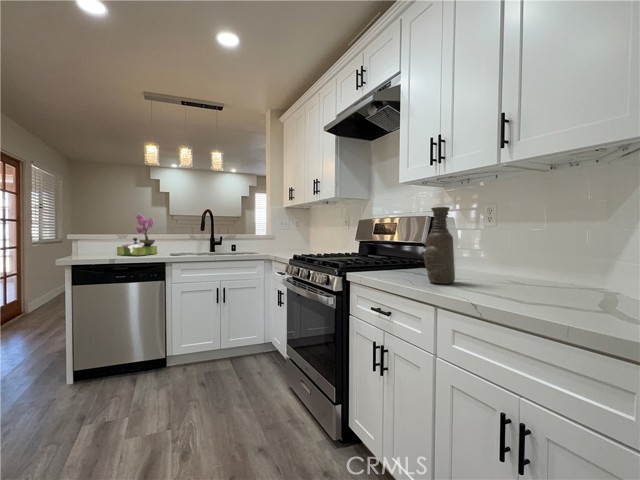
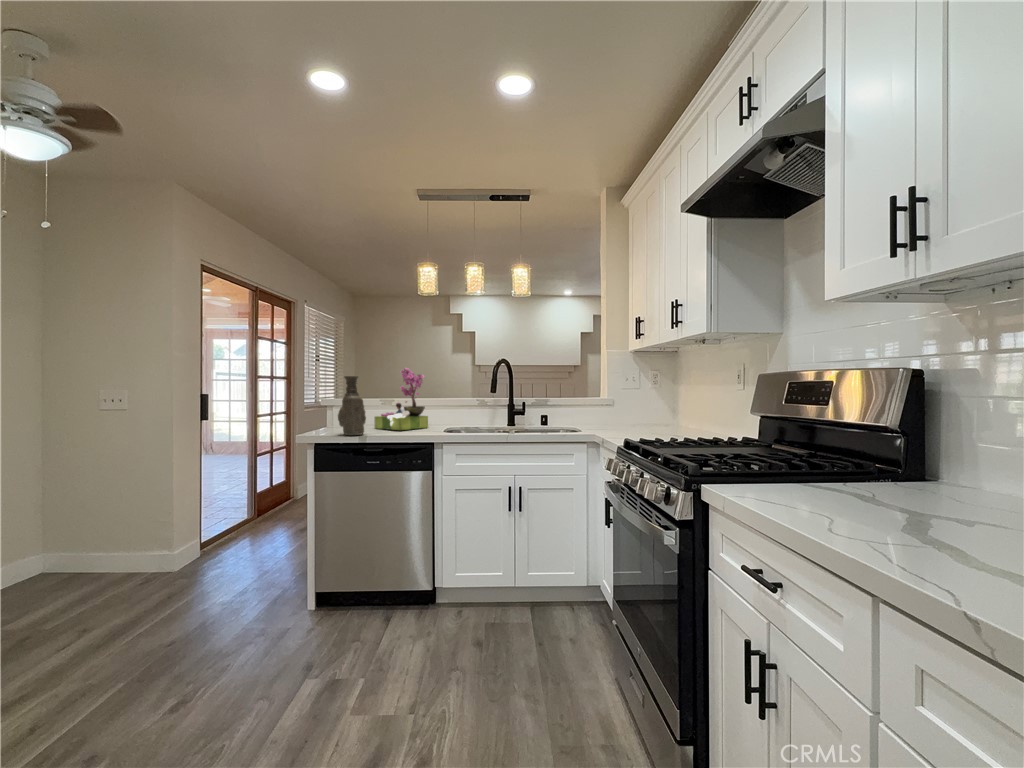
vase: present [424,207,455,284] -> present [338,376,366,435]

